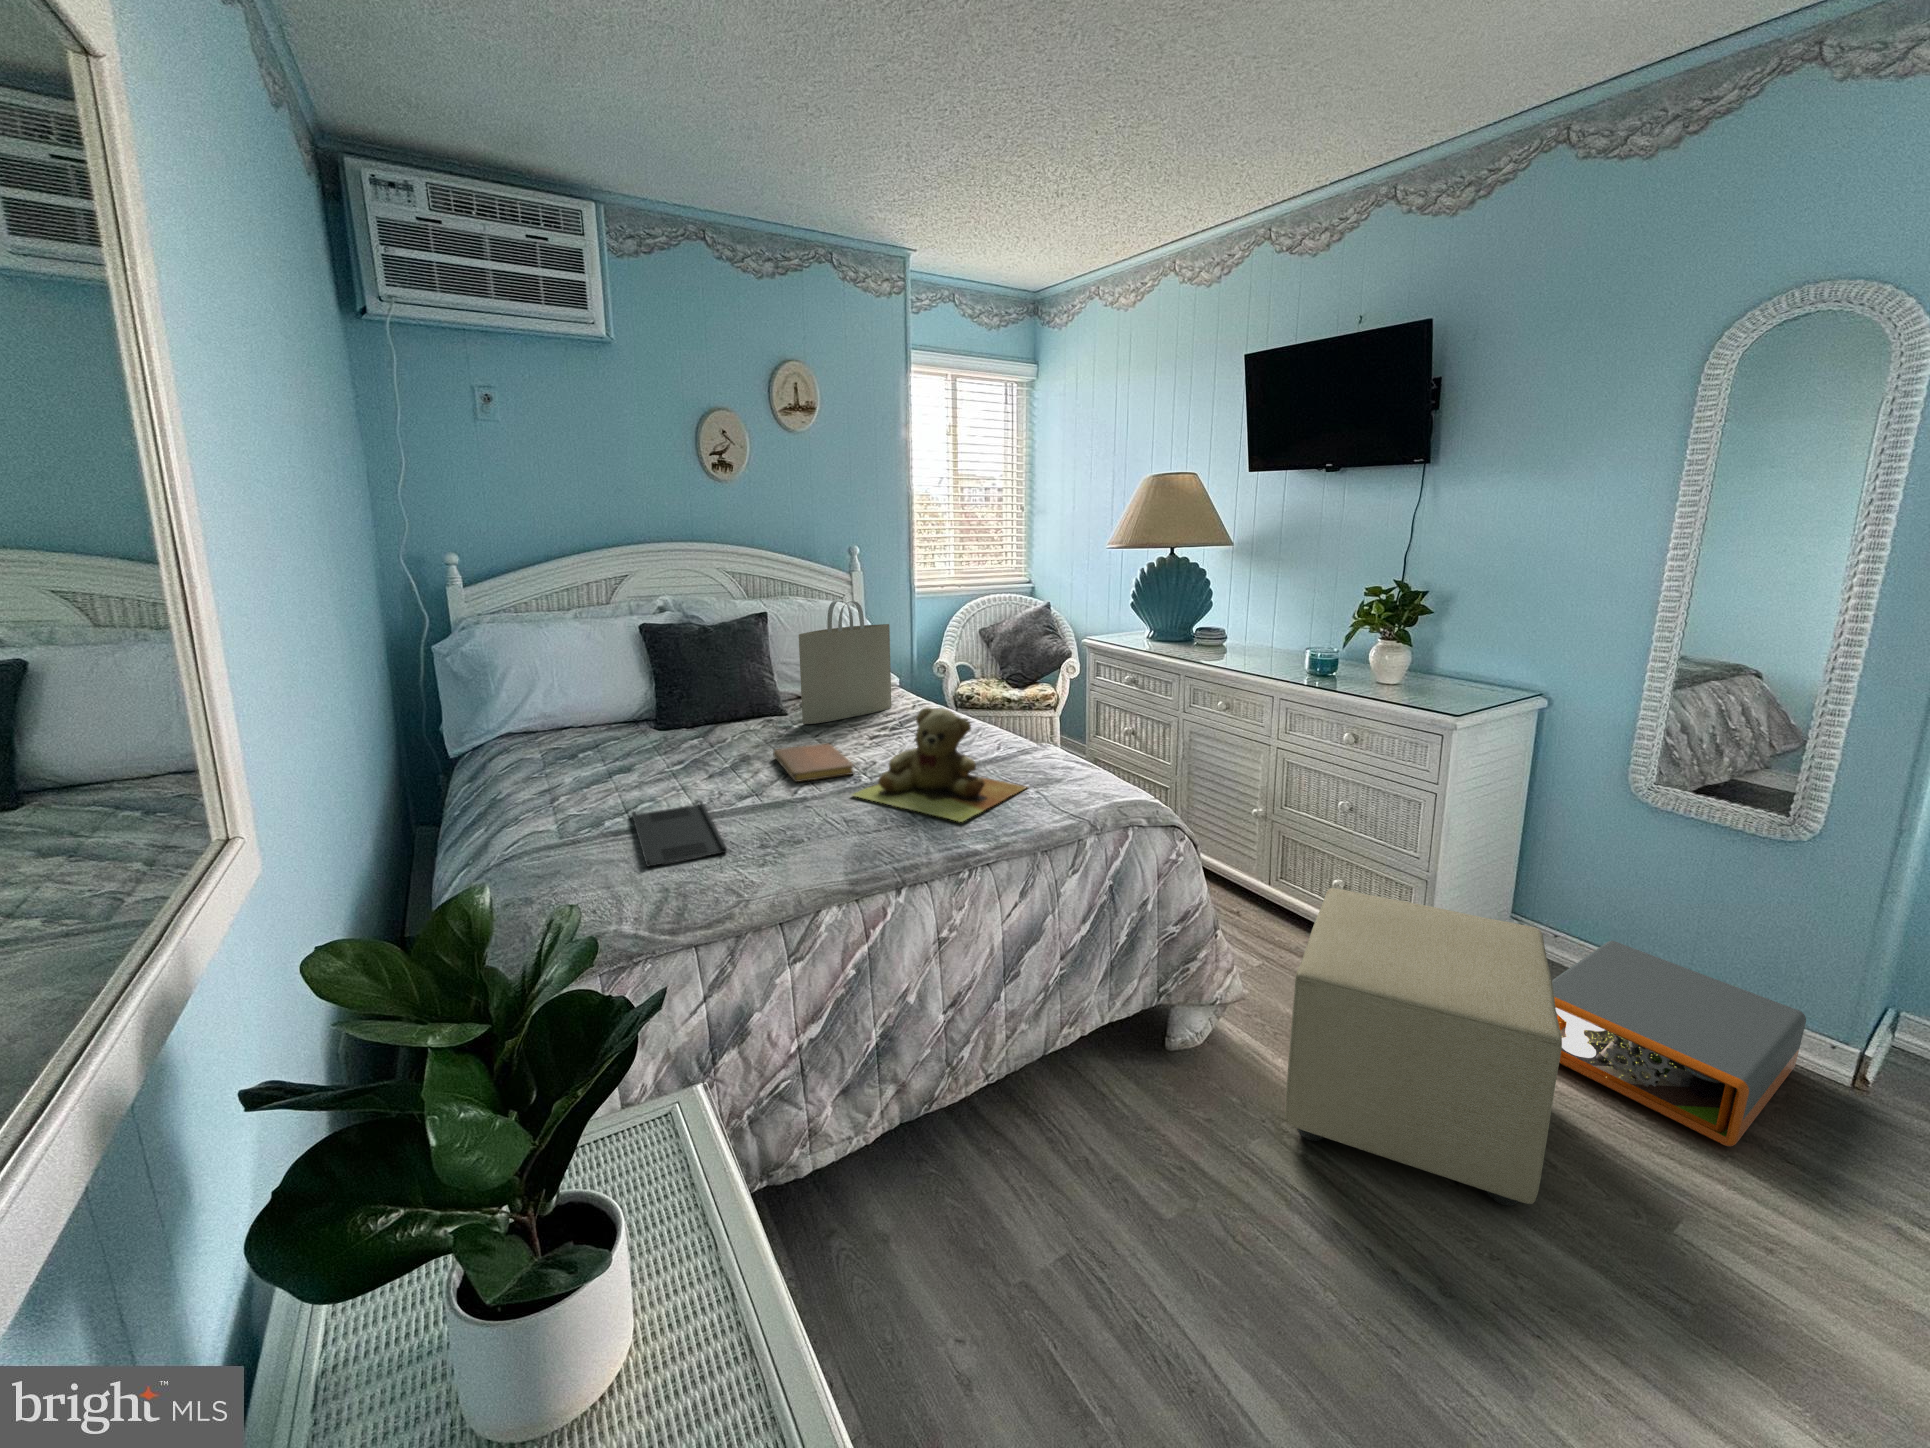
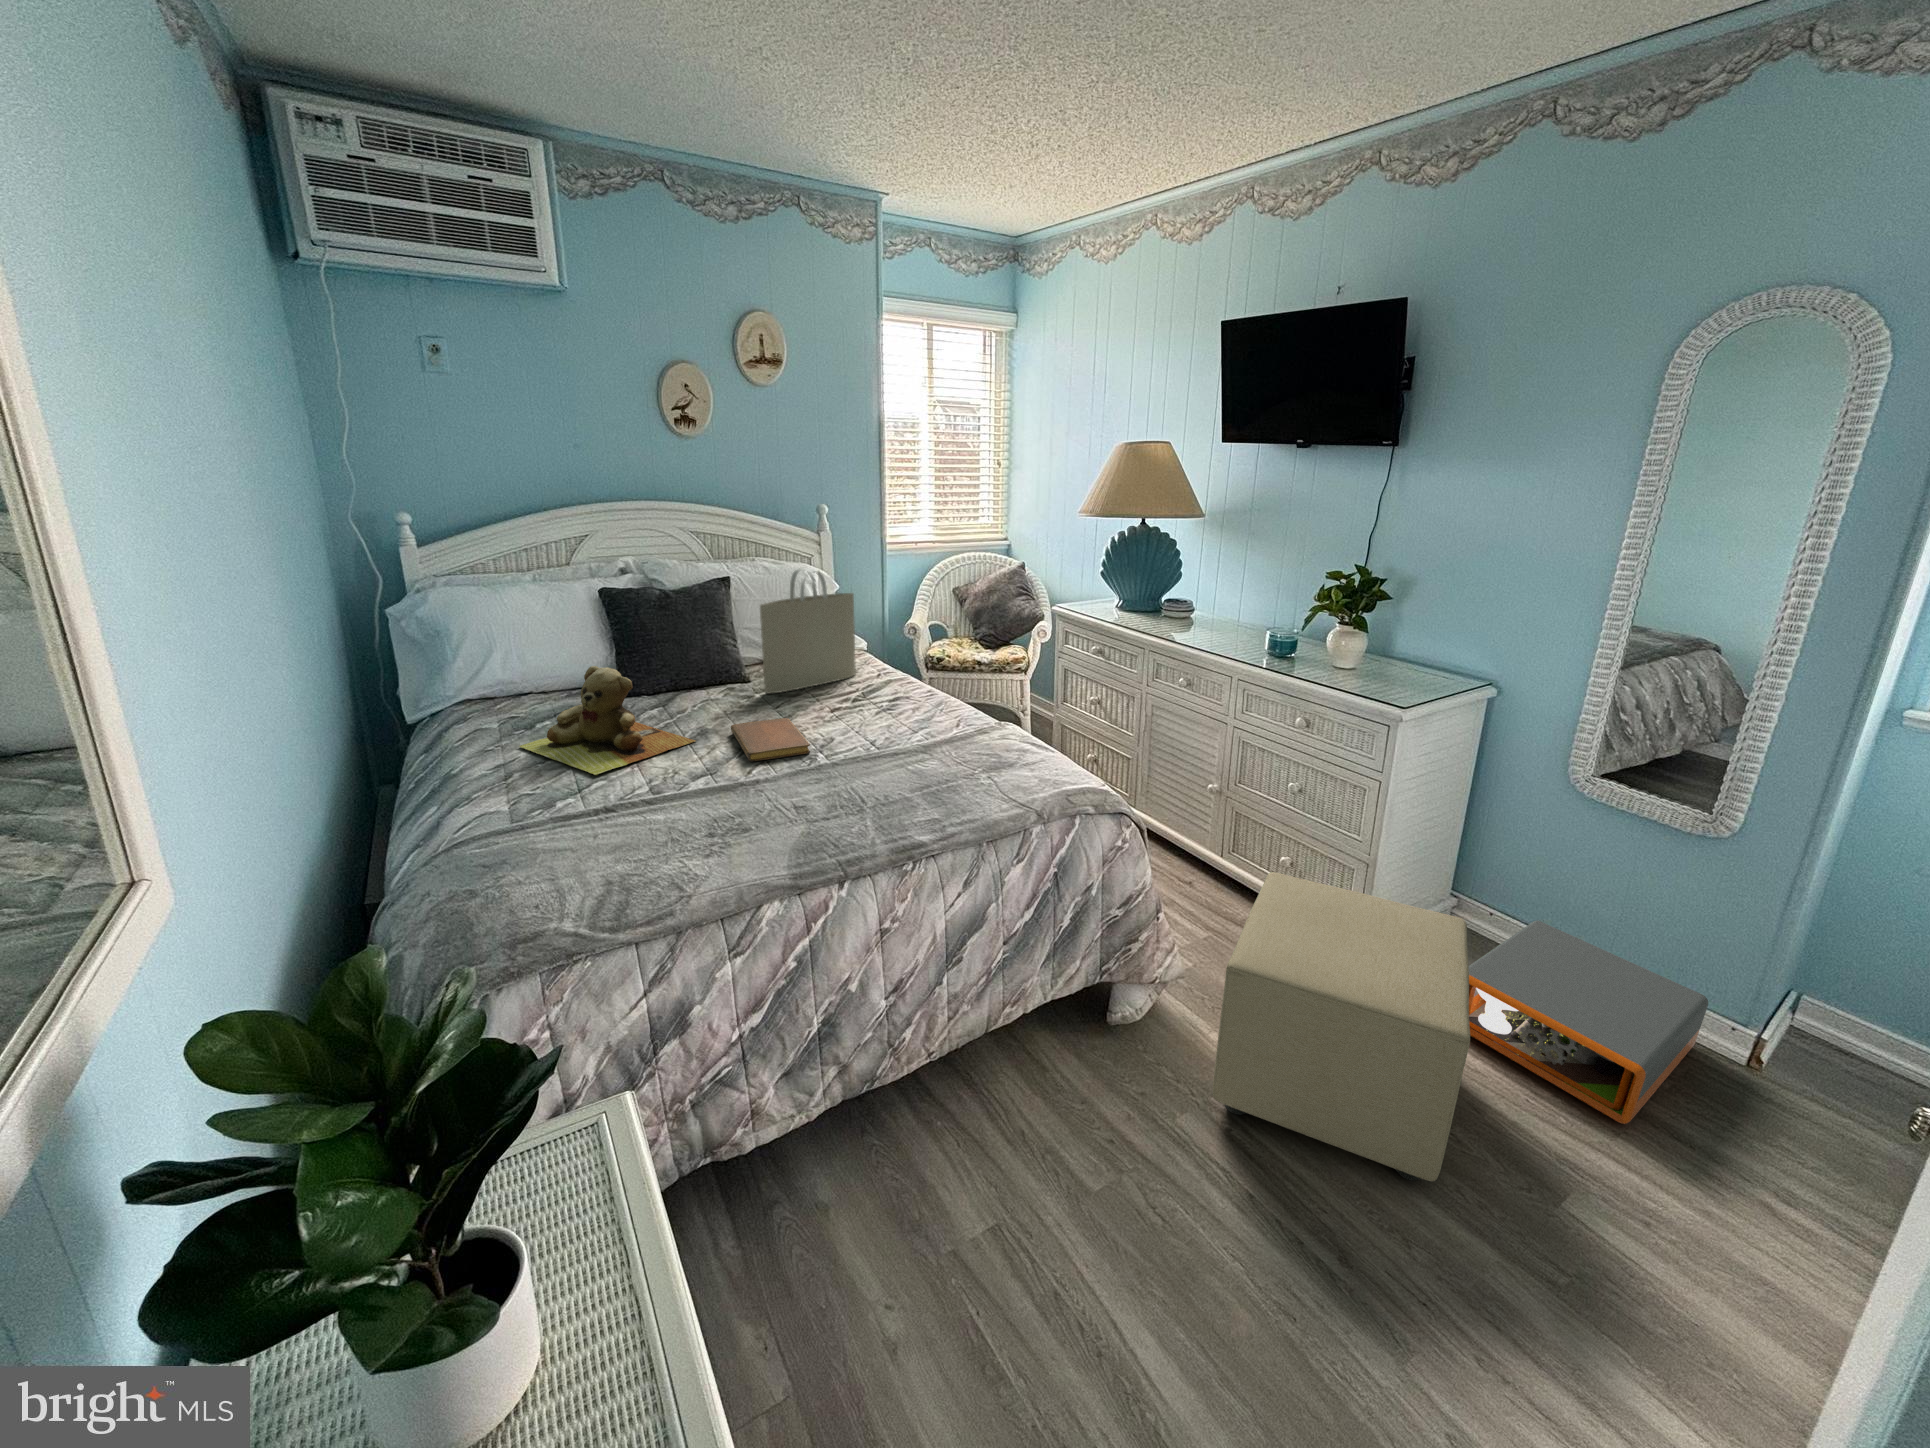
teddy bear: present [852,707,1026,822] -> present [520,666,696,775]
tray: present [632,801,727,867] -> none [582,782,673,858]

